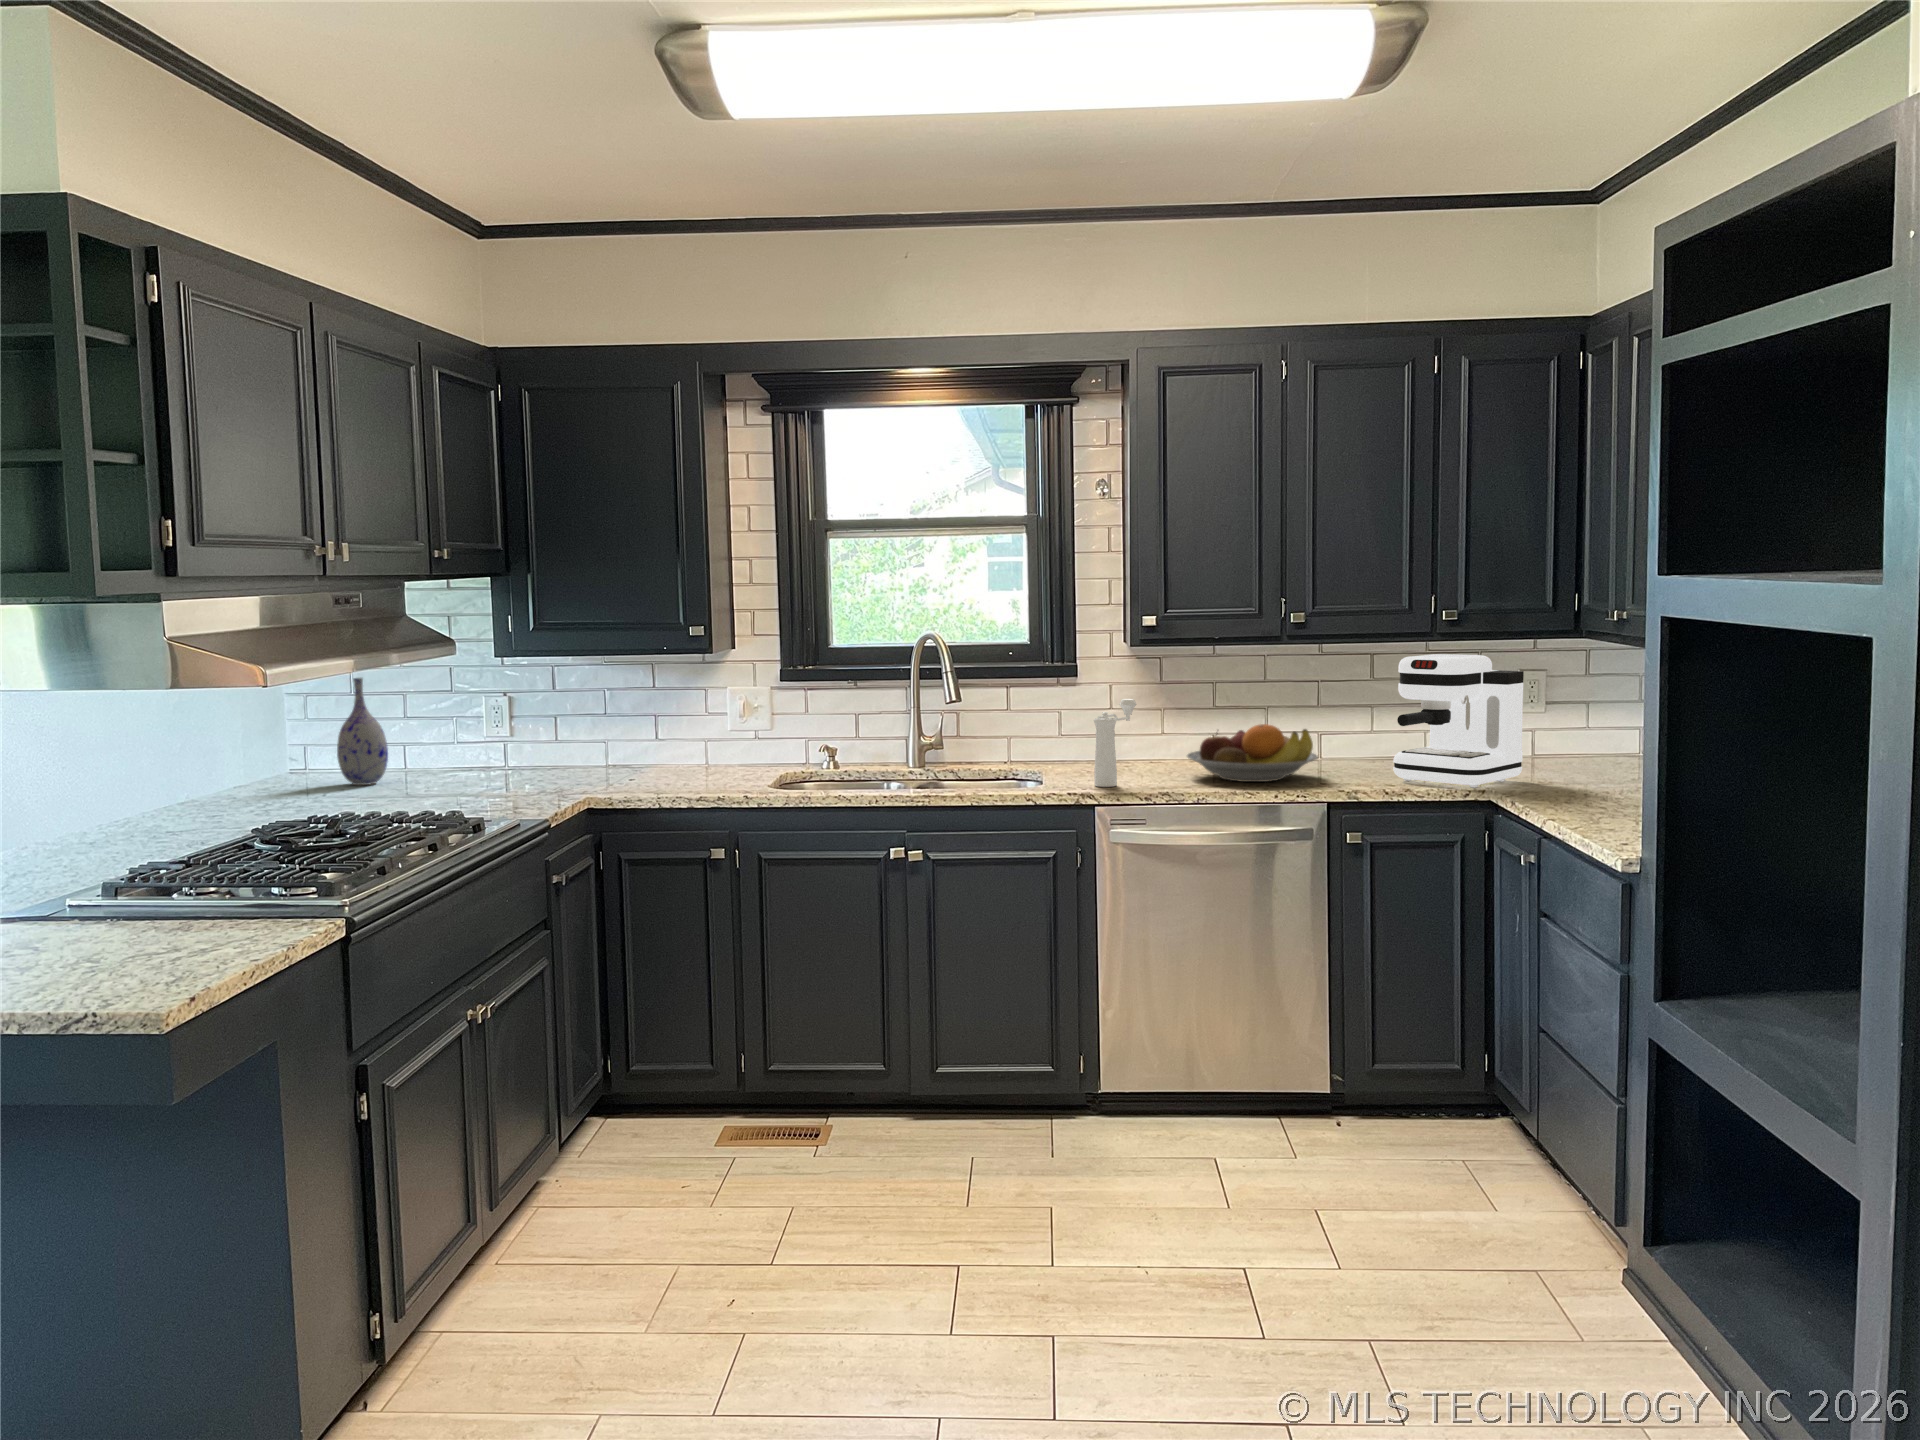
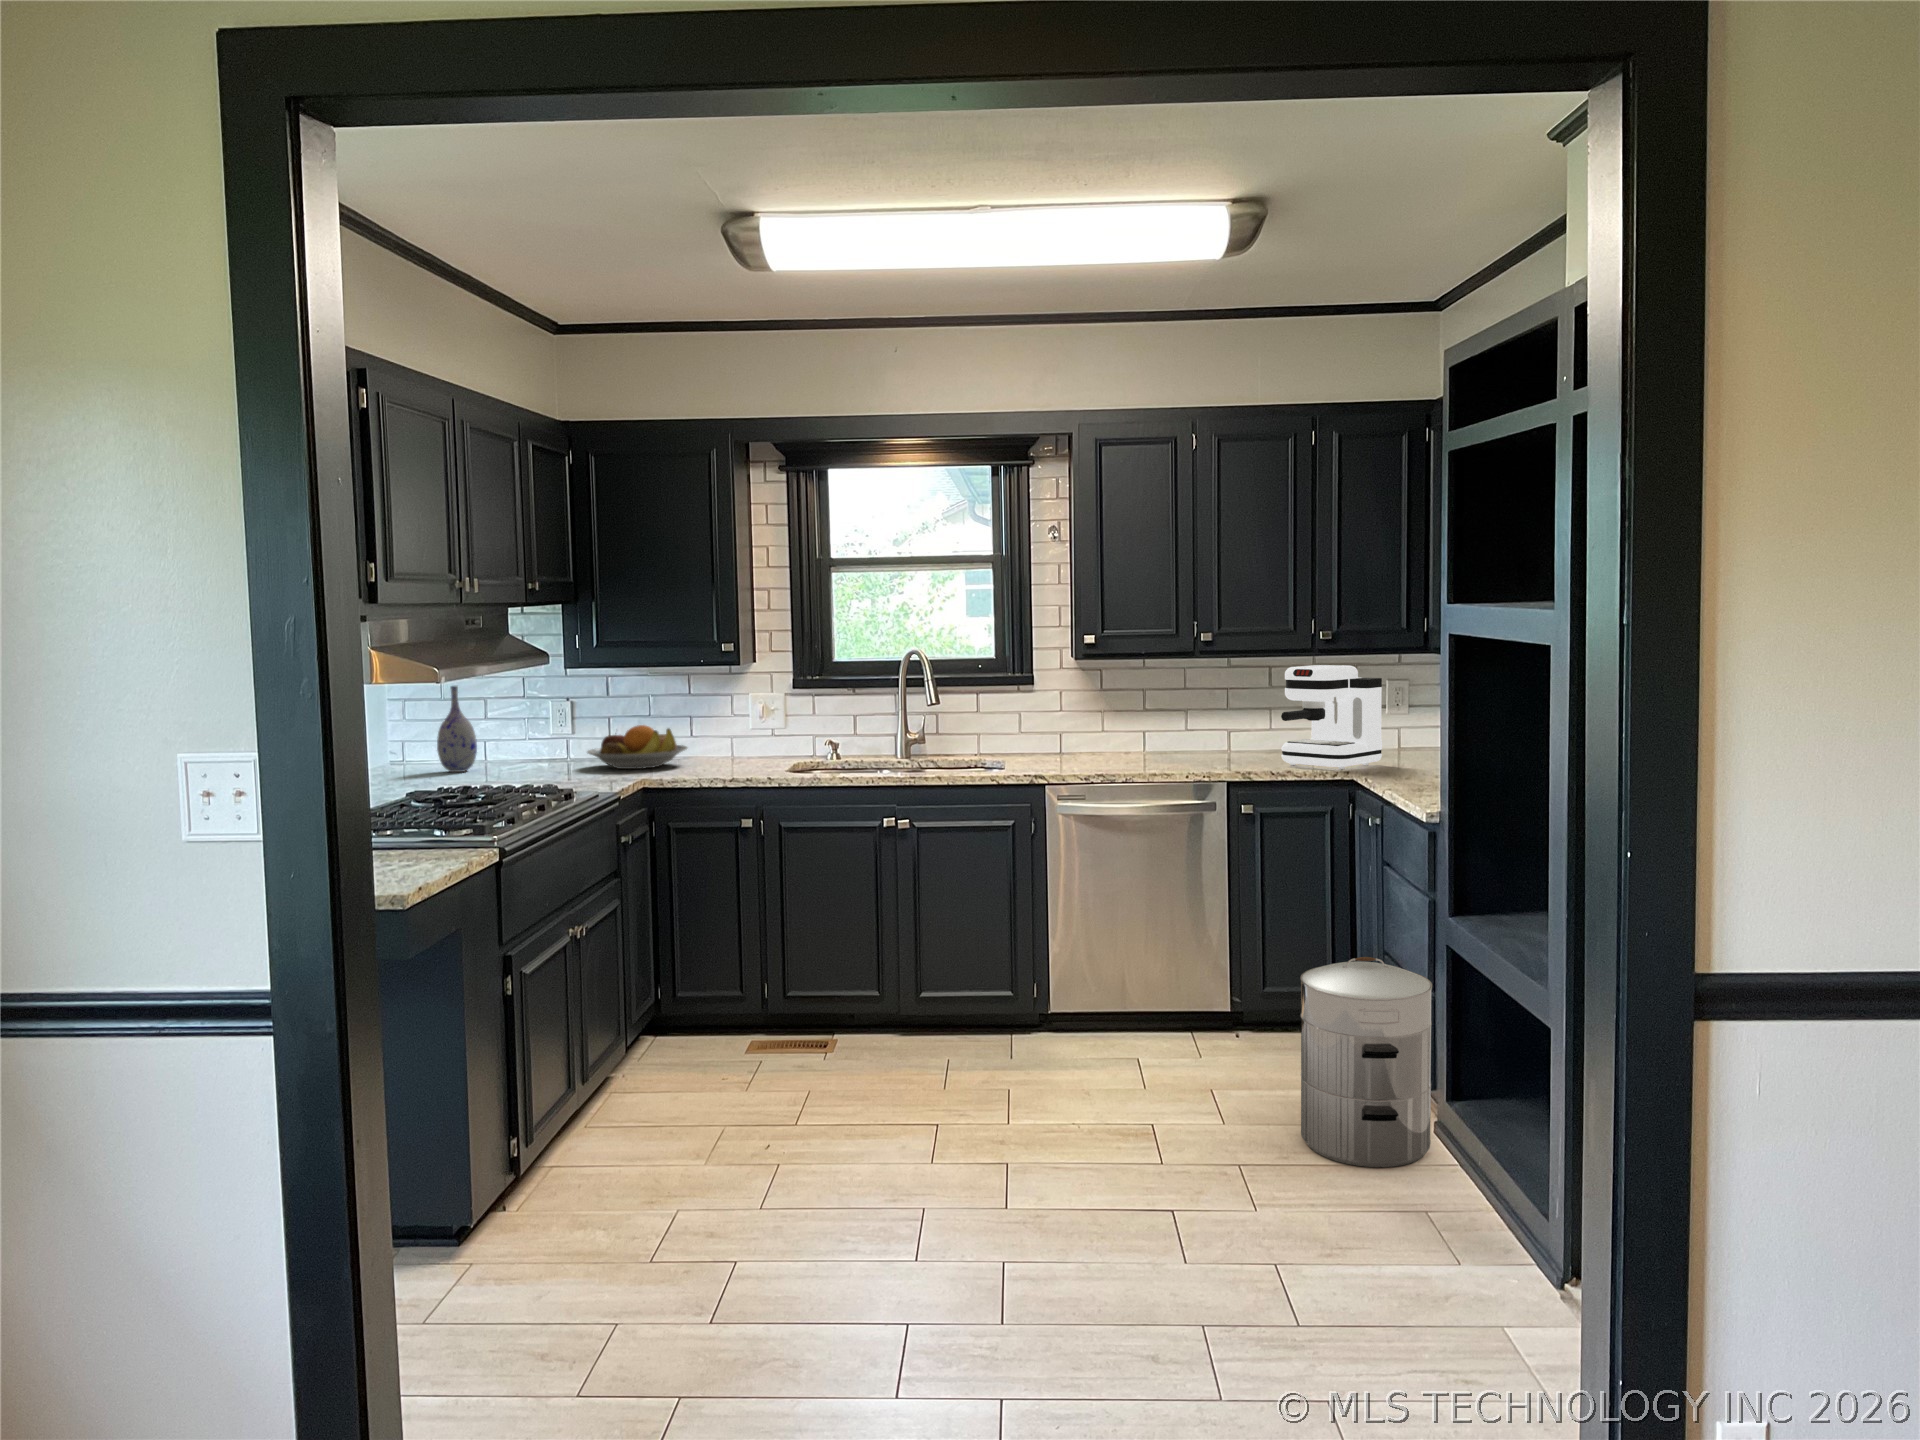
pepper mill: present [1094,699,1136,787] -> none [1044,701,1079,770]
fruit bowl: present [1187,724,1318,782] -> present [587,725,687,769]
waste bin: none [1454,1059,1646,1354] -> present [1300,957,1432,1167]

